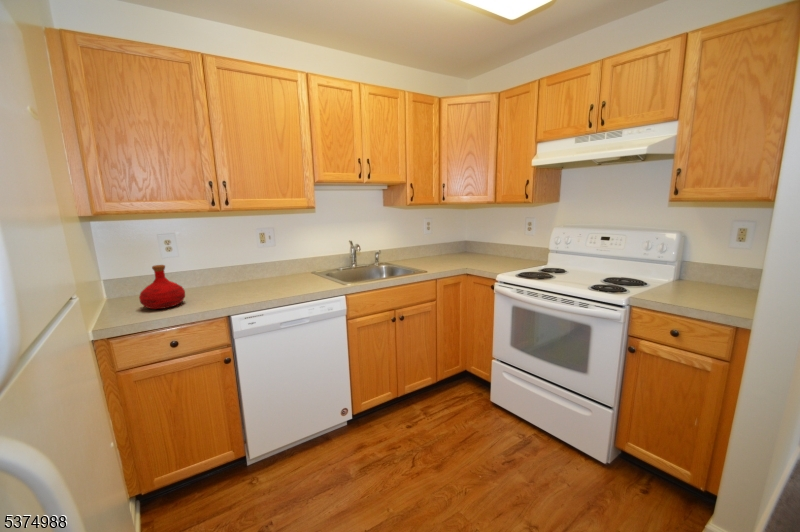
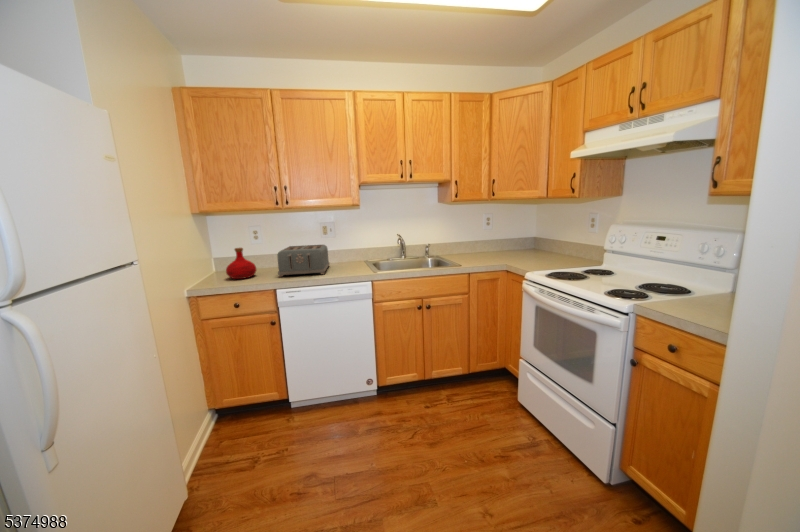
toaster: none [219,256,286,300] -> present [277,245,329,277]

